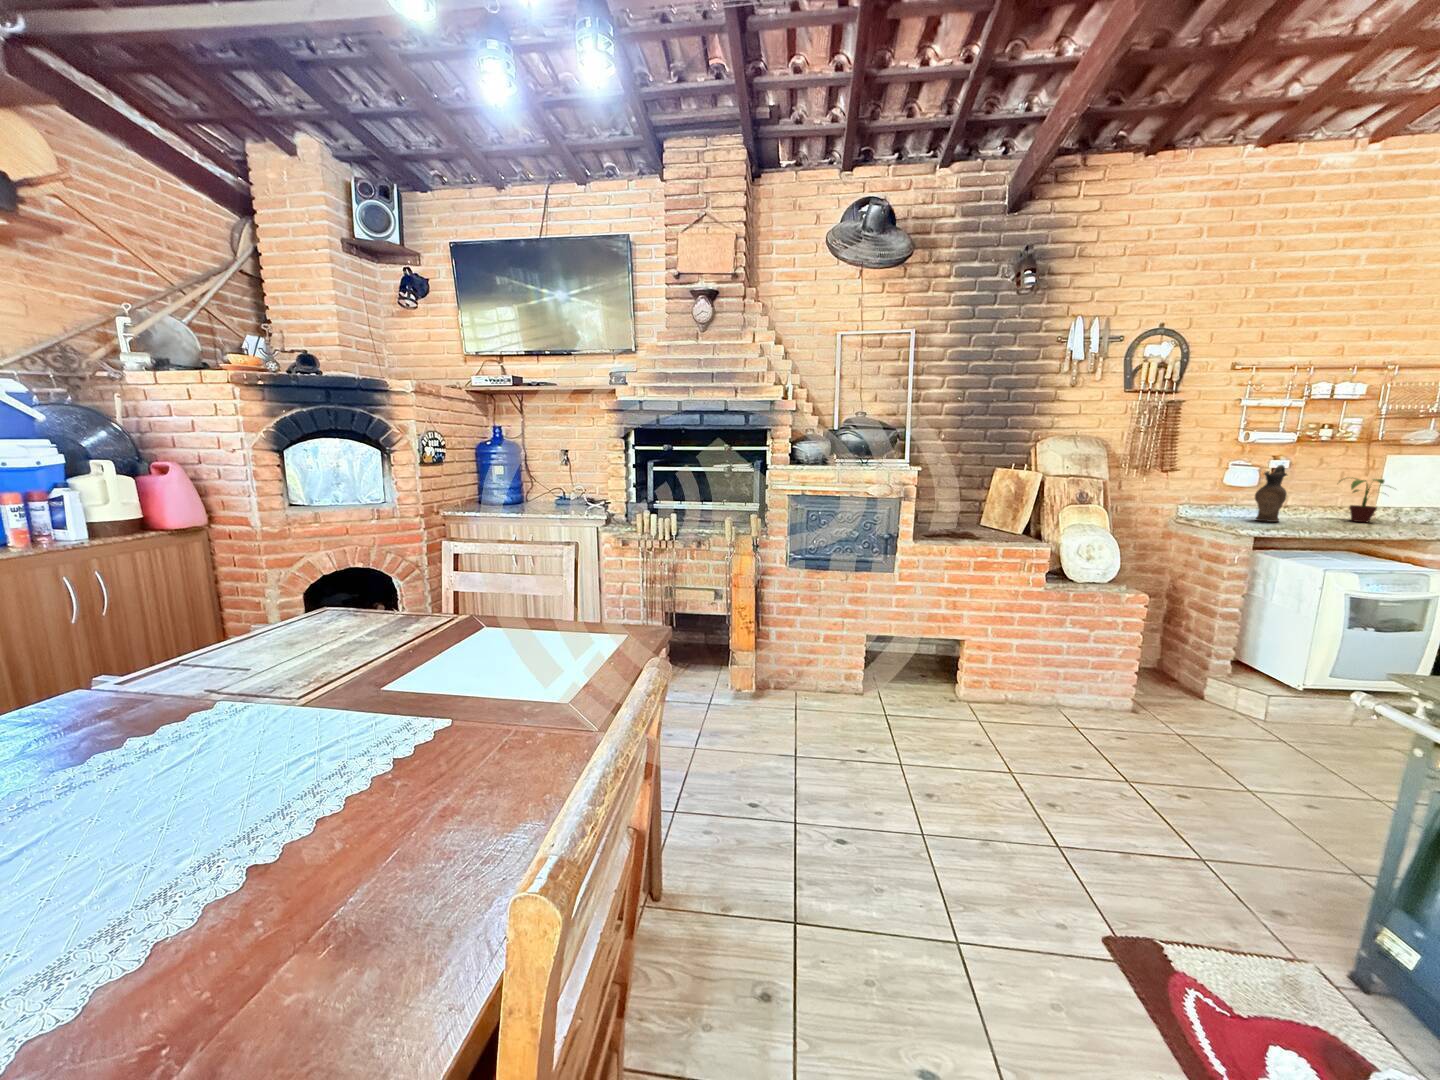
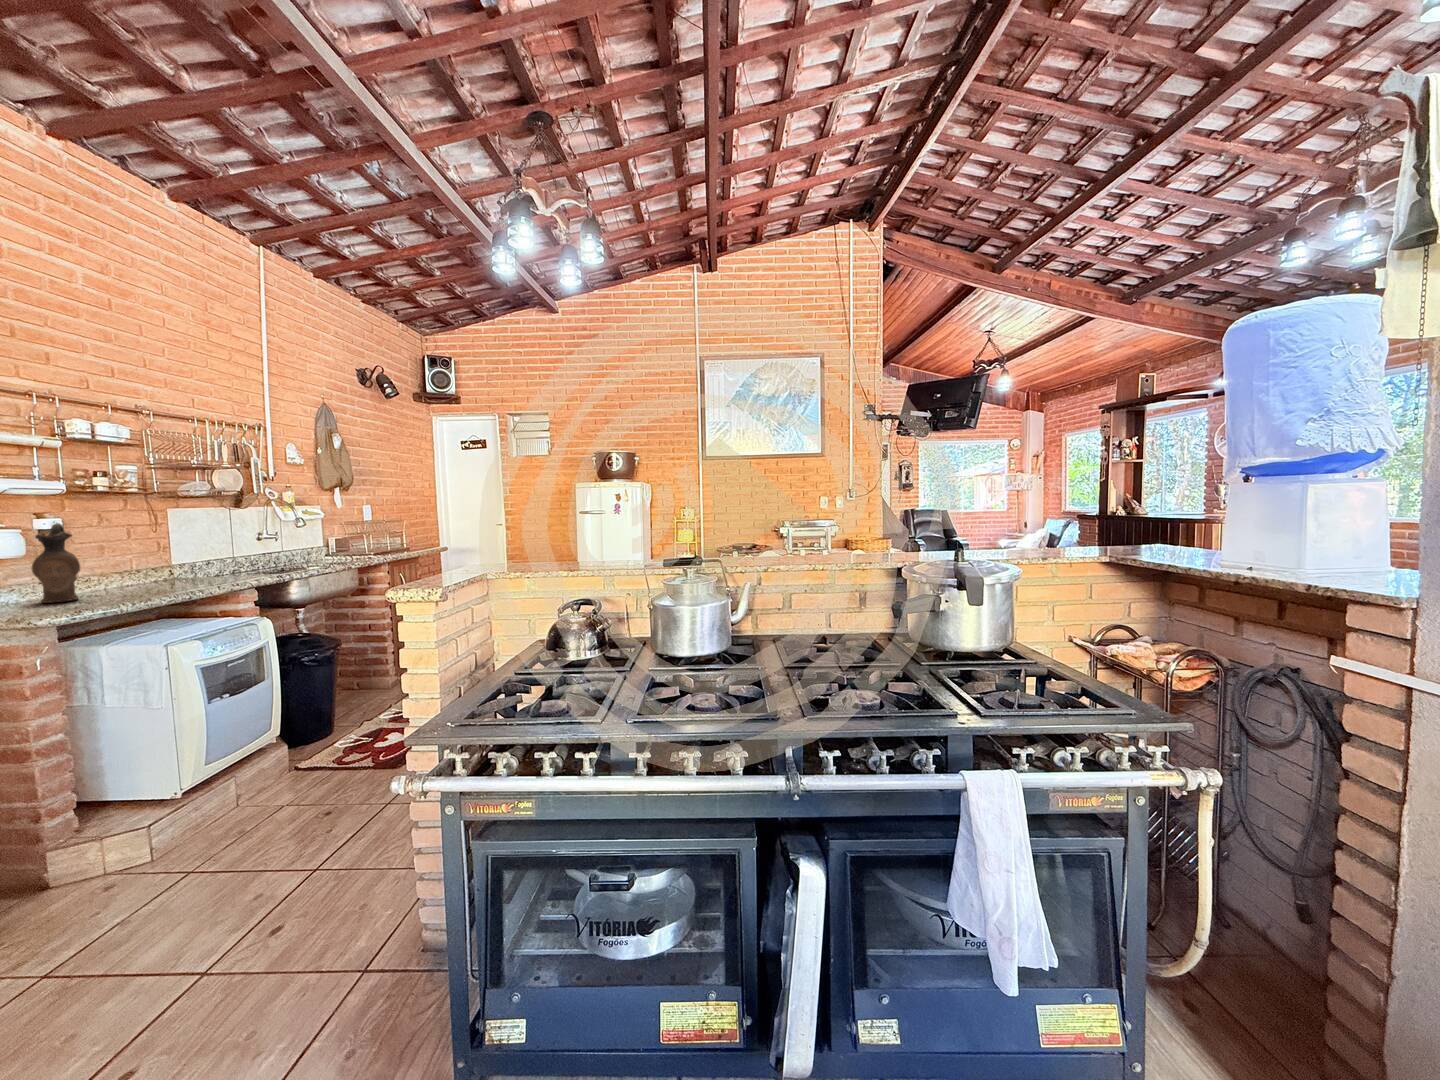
potted plant: present [1340,477,1391,522] -> none [130,534,198,584]

